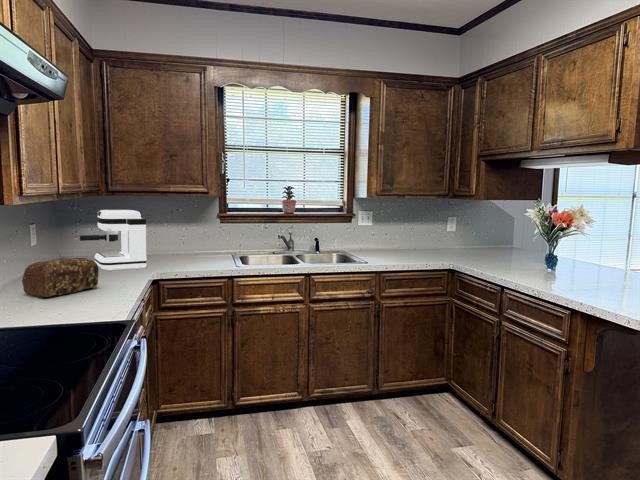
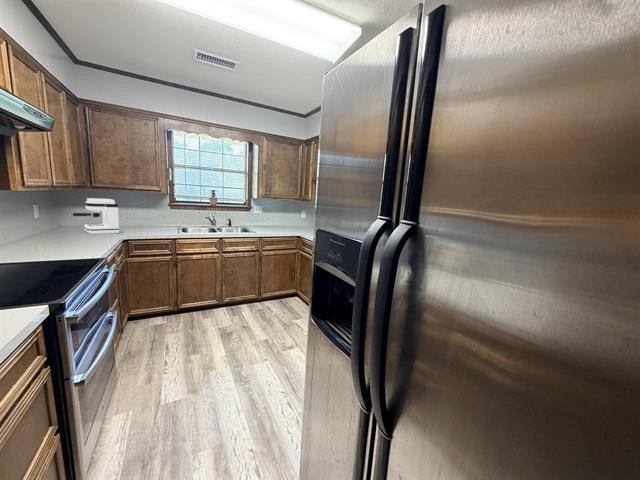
bread loaf: present [22,258,99,298] -> none [29,225,83,247]

